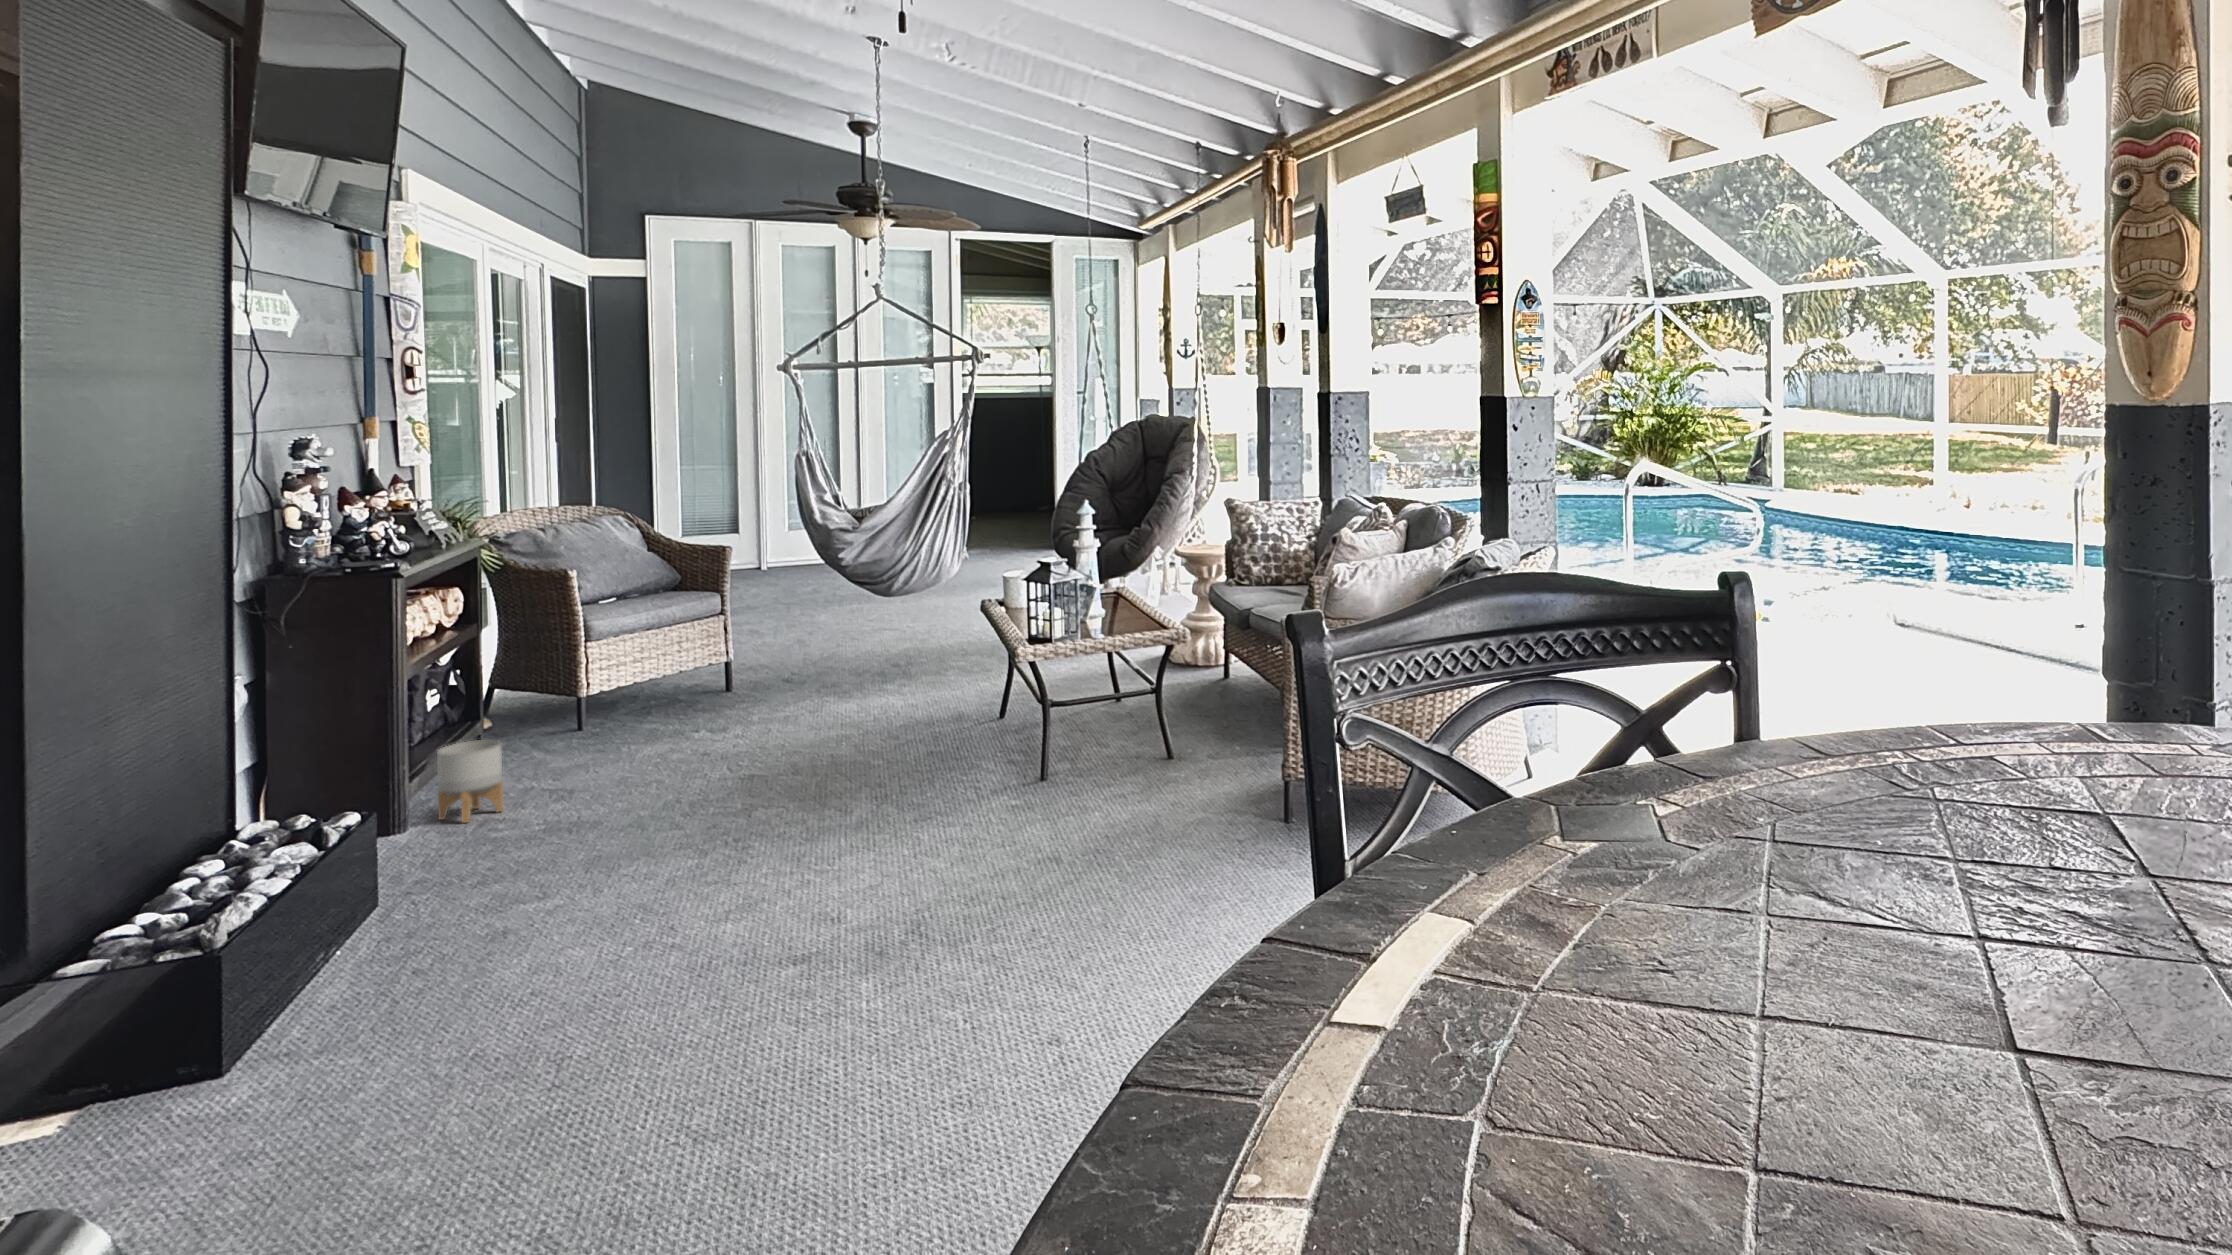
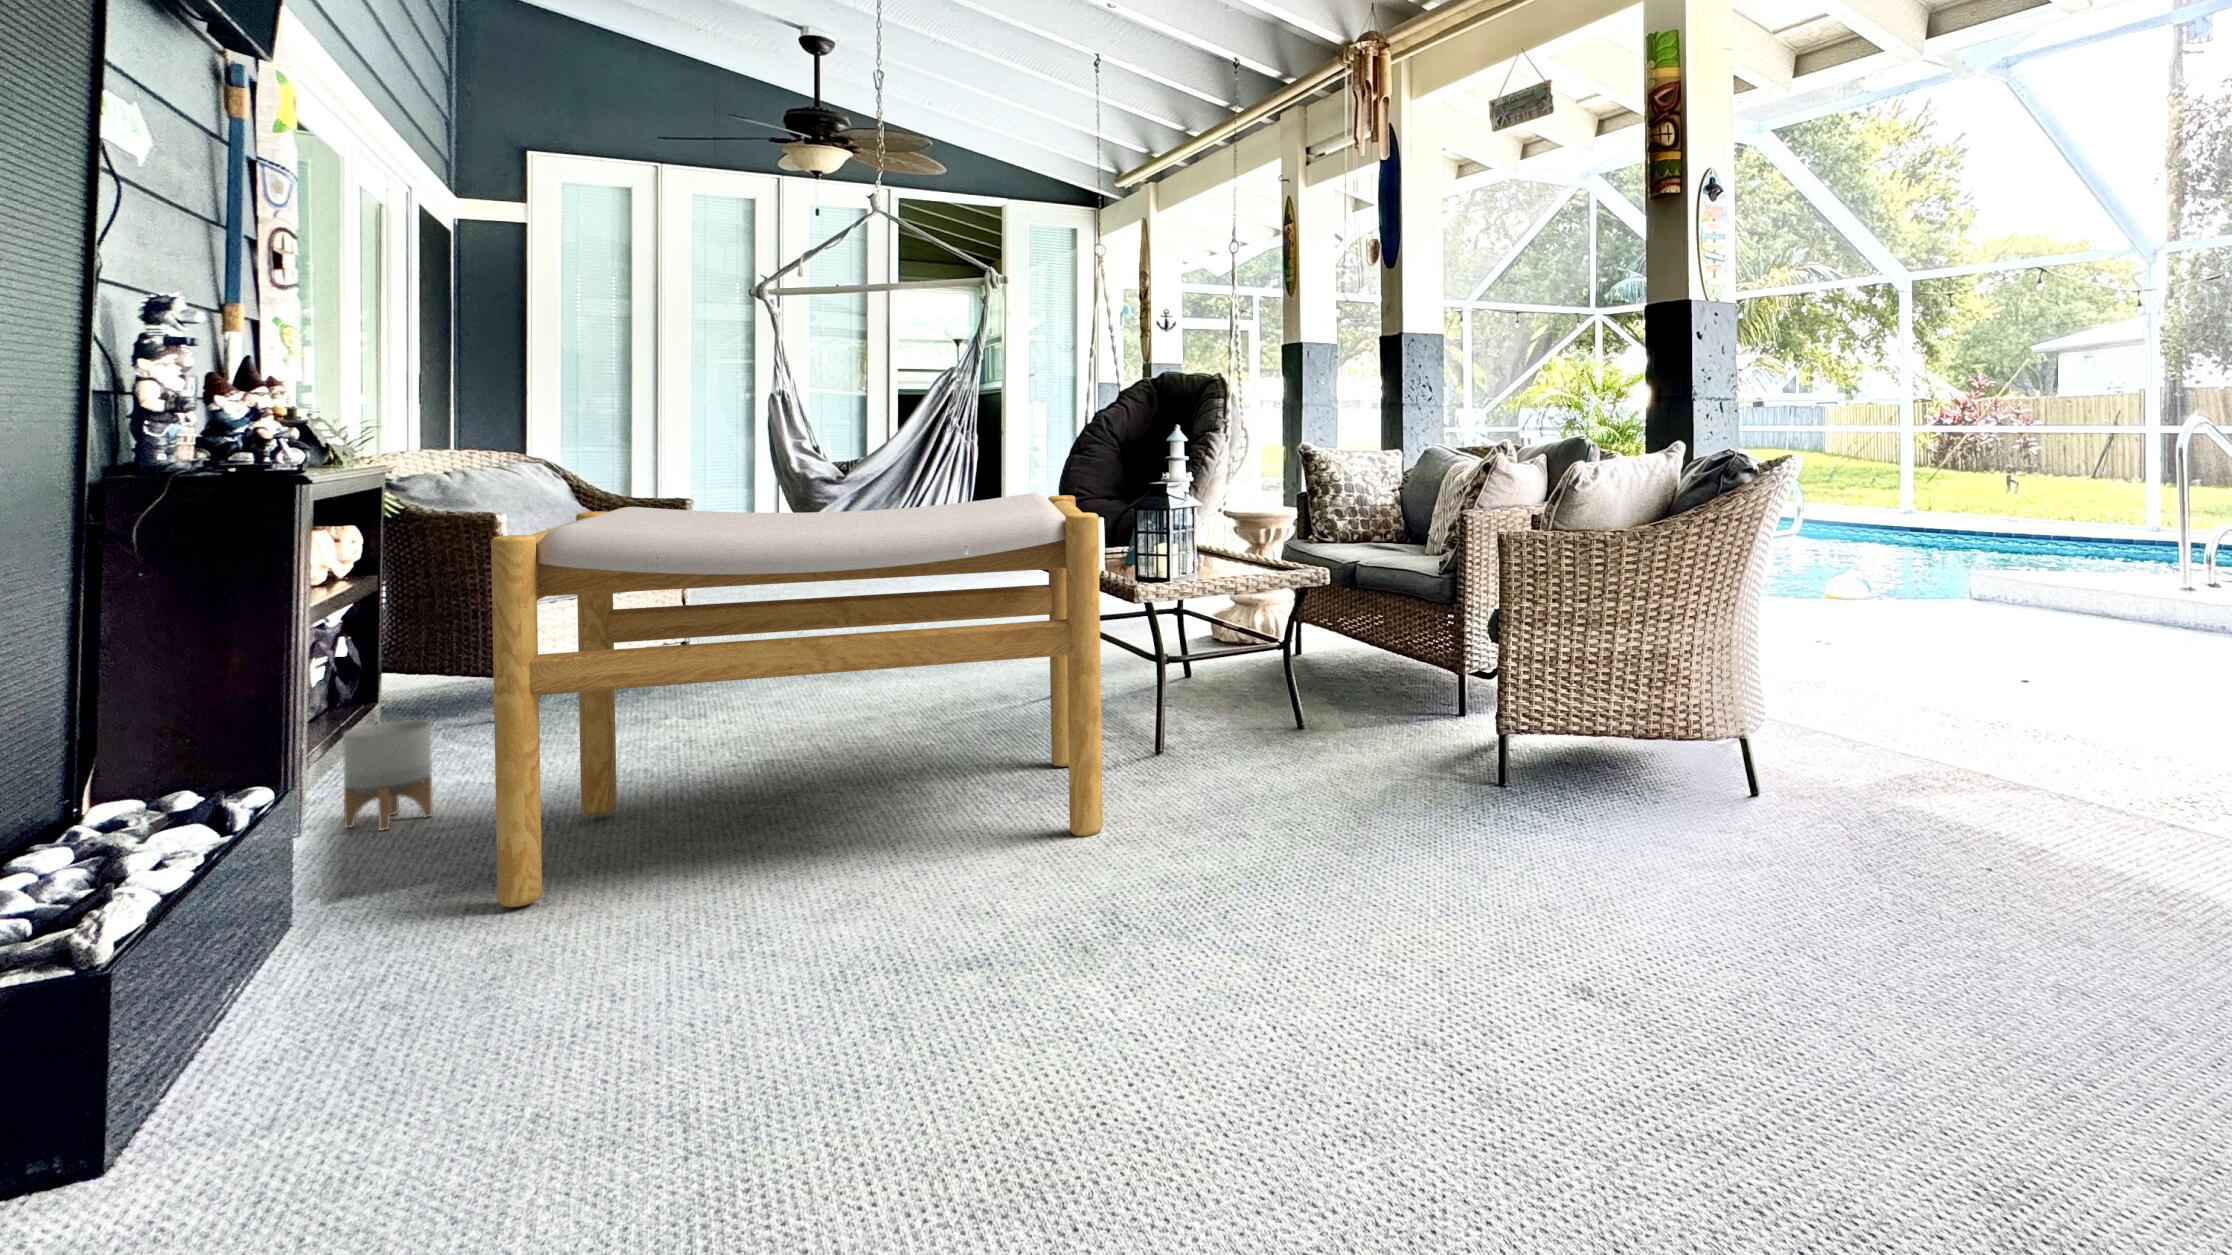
footstool: none [513,574,985,894] -> present [491,493,1103,907]

